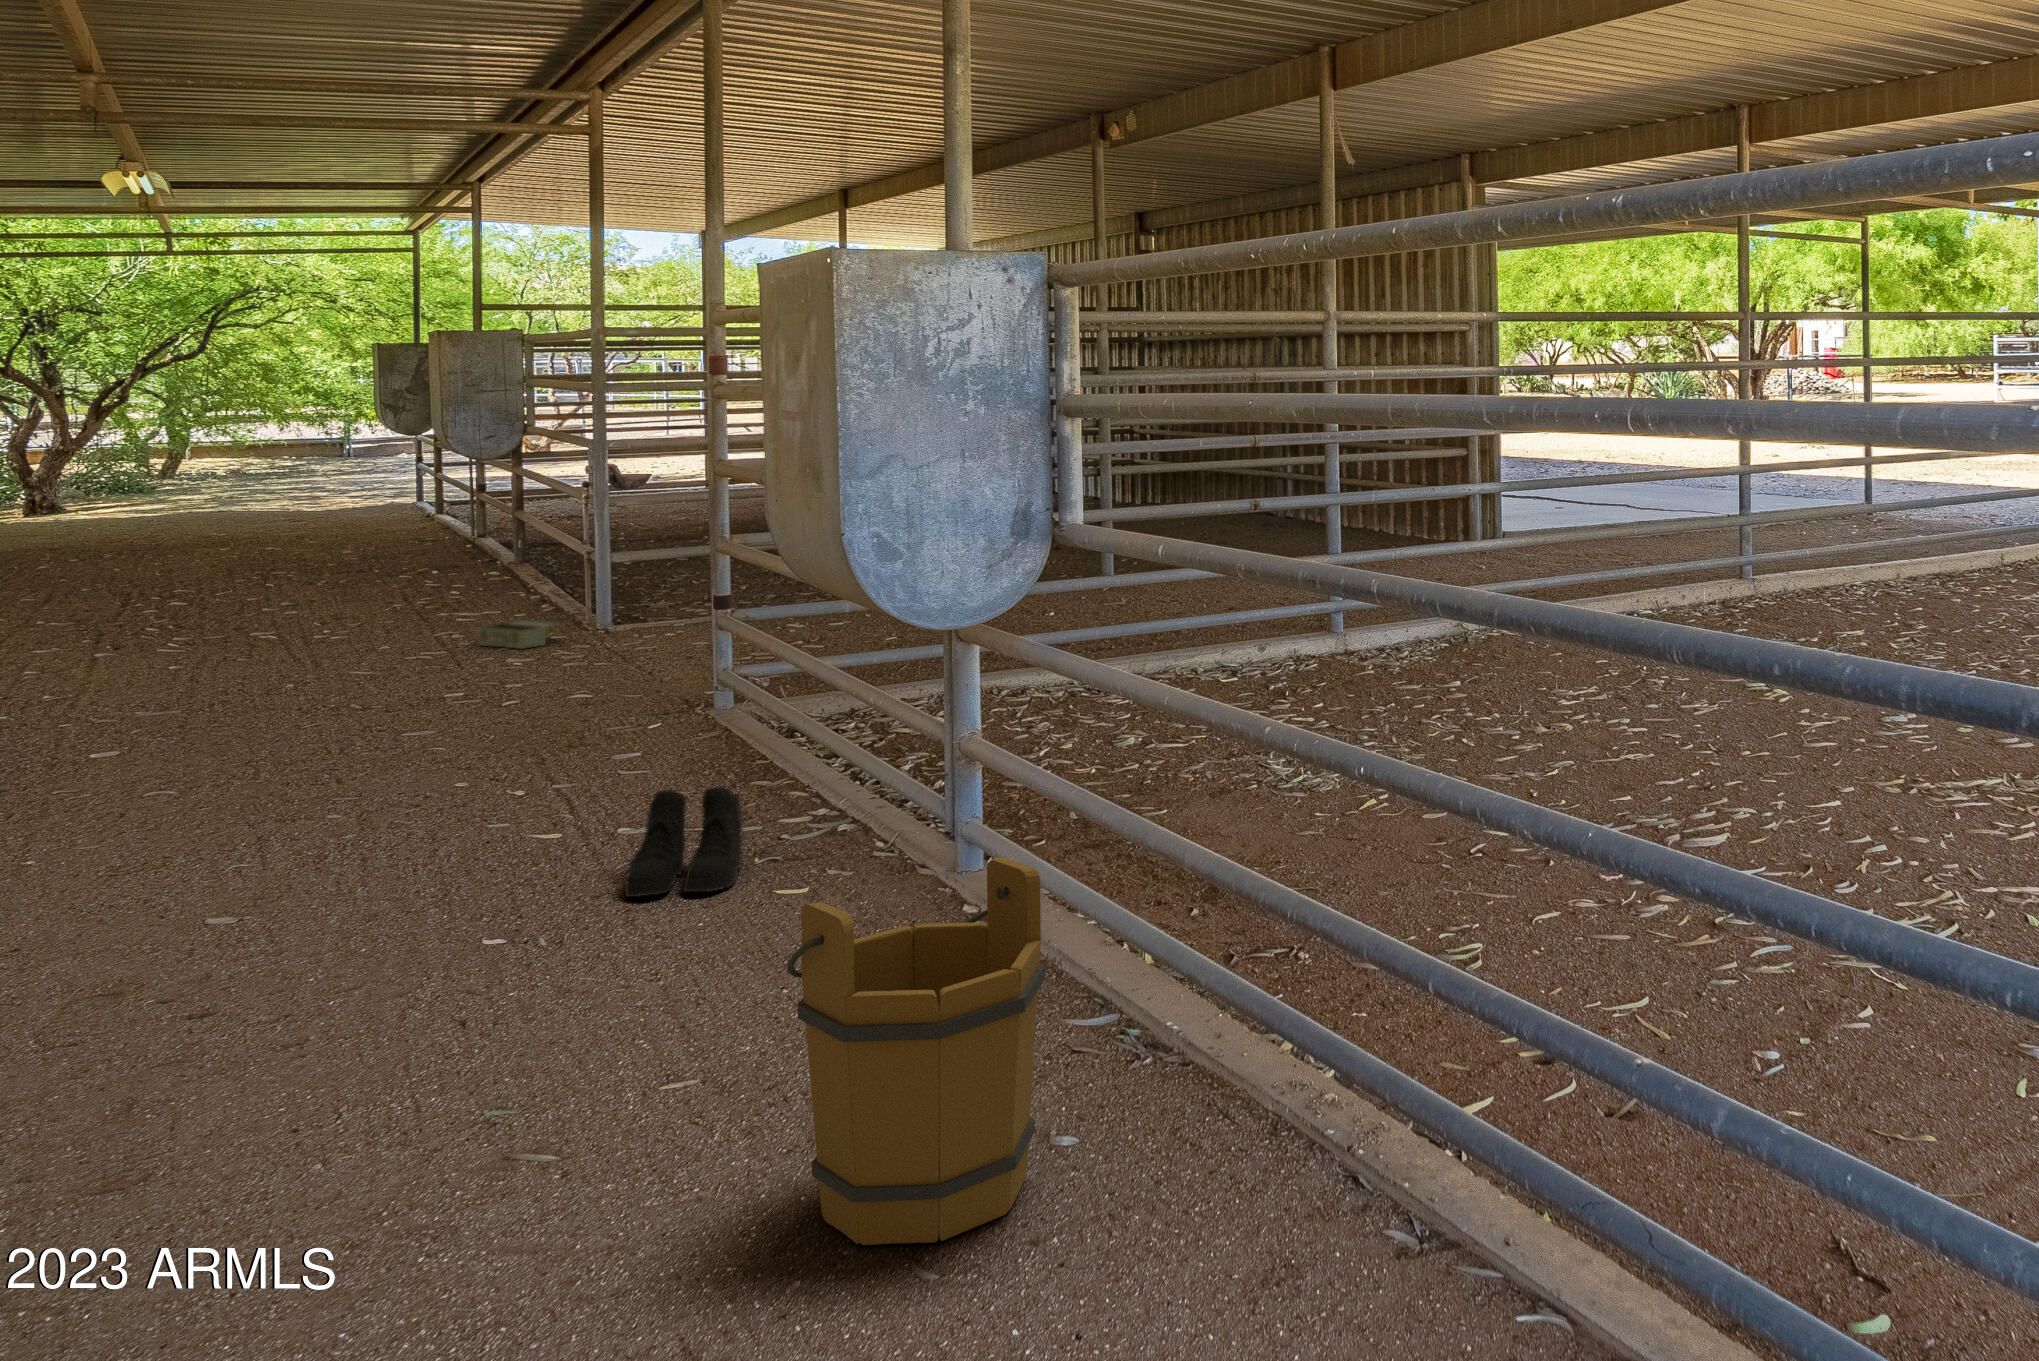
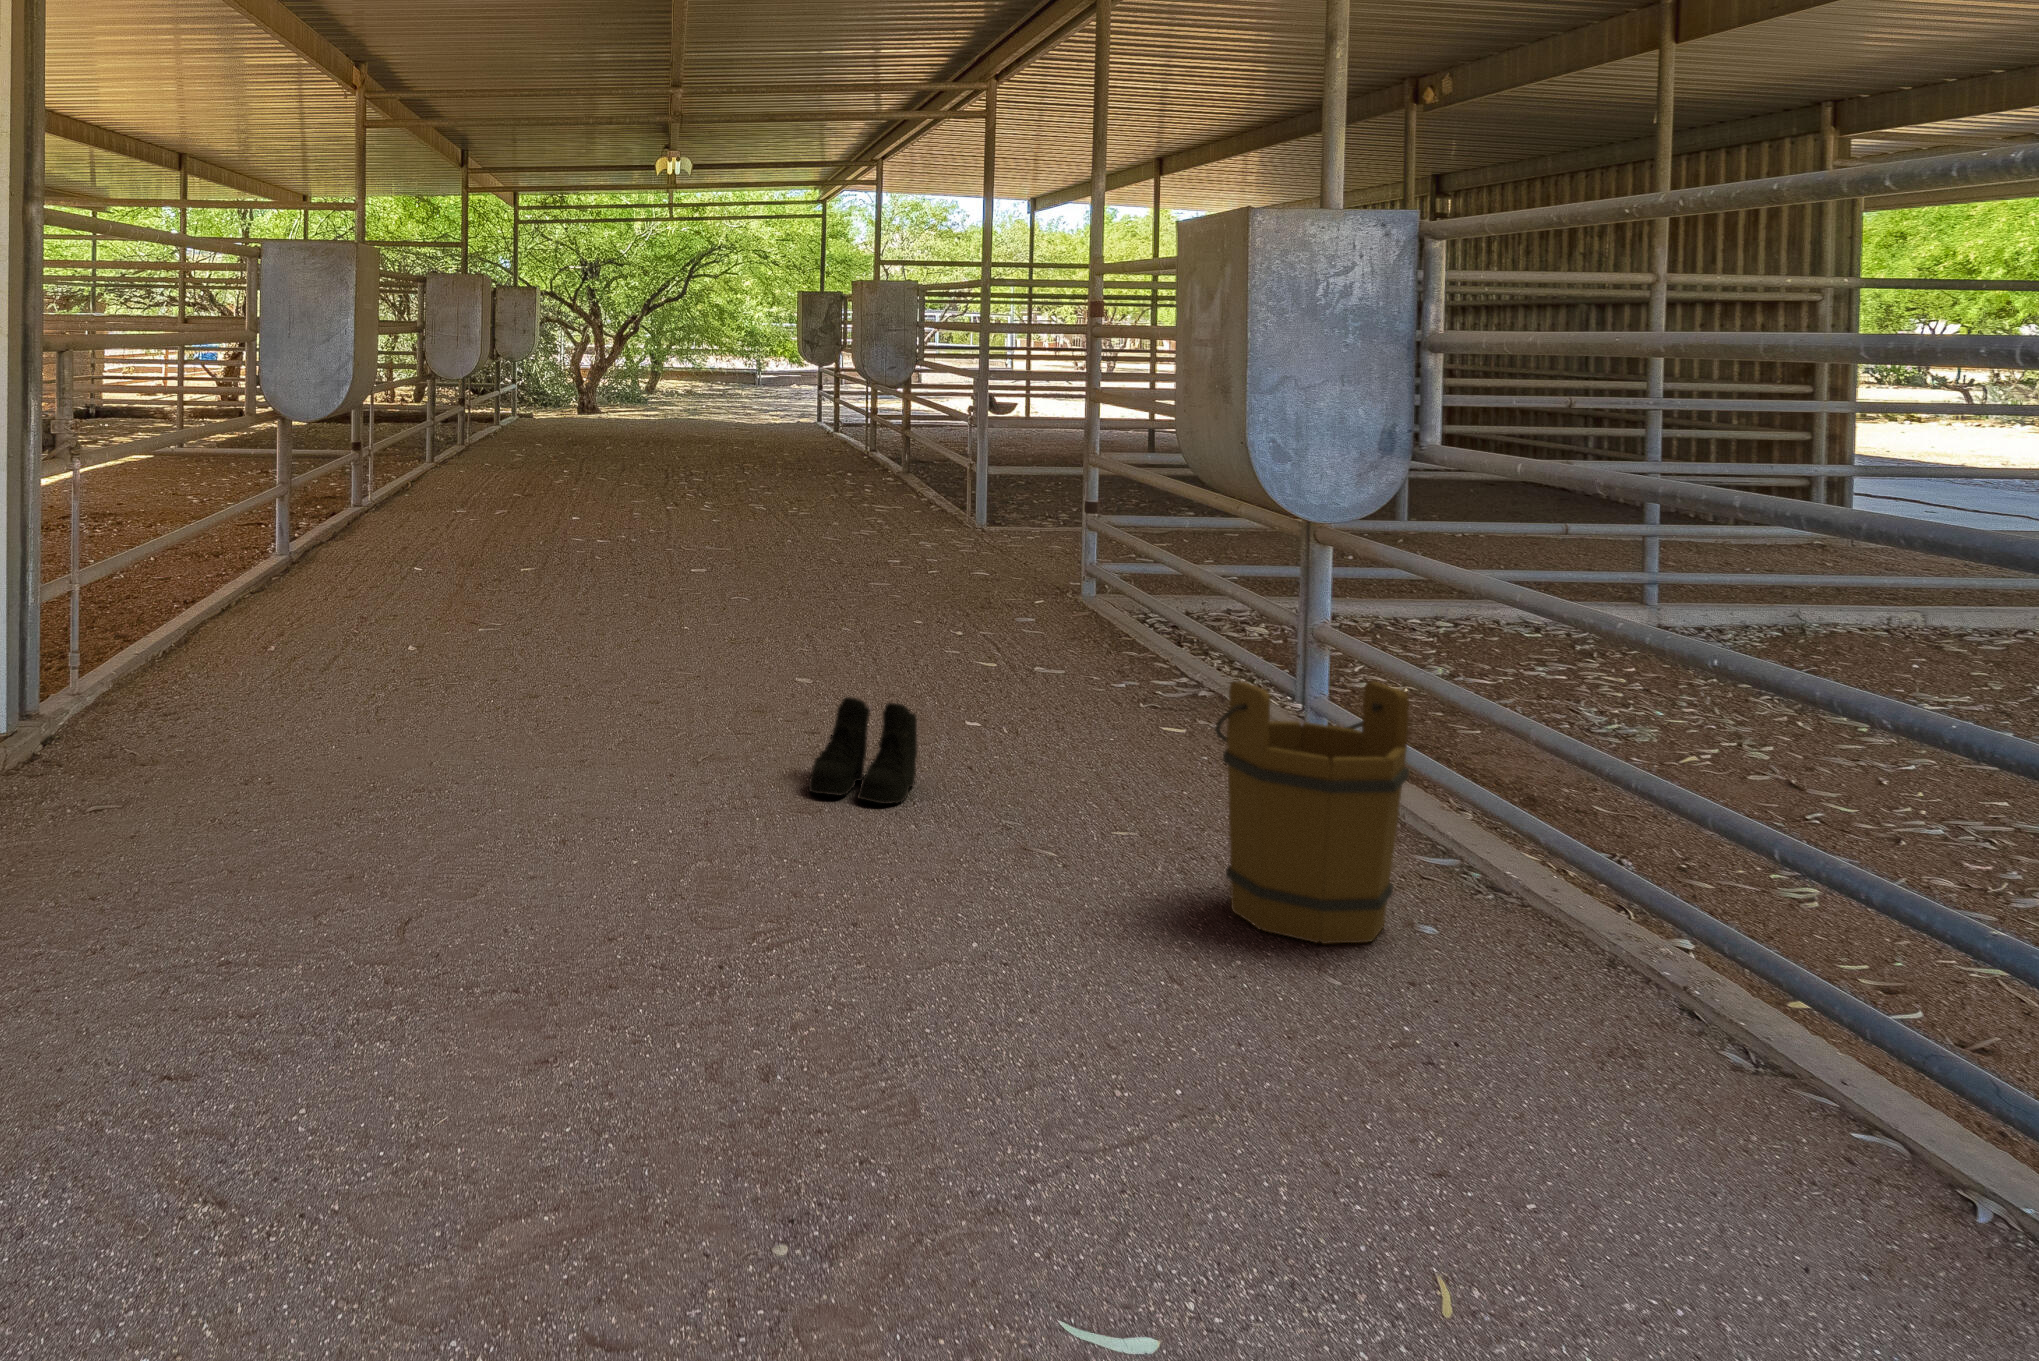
toolbox: present [477,619,566,649] -> none [894,512,959,535]
boots: present [625,787,743,897] -> present [808,697,917,804]

